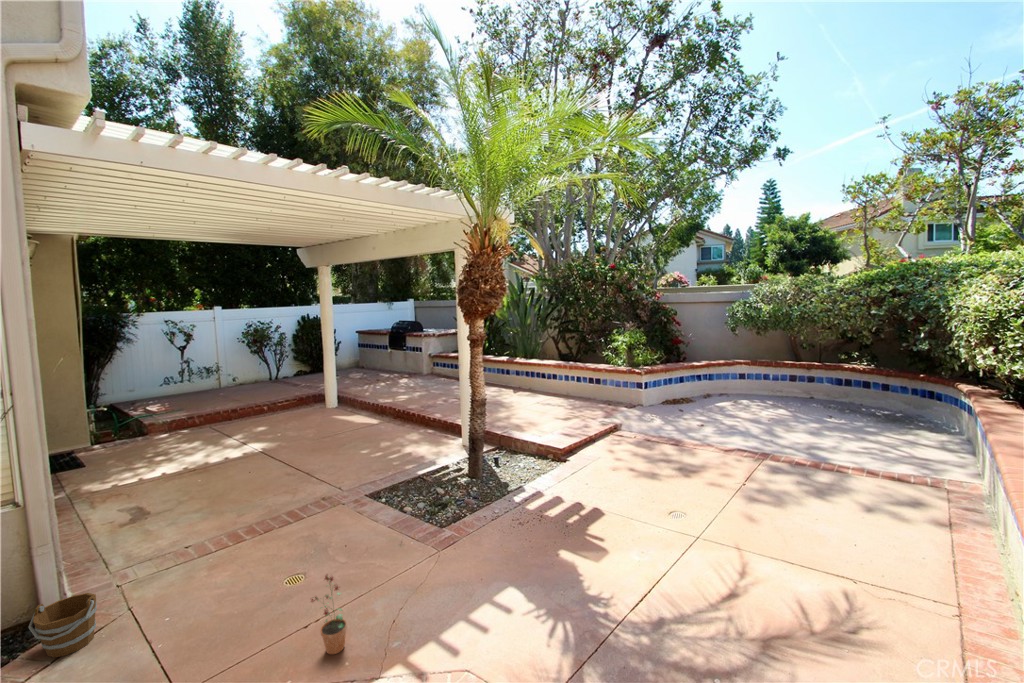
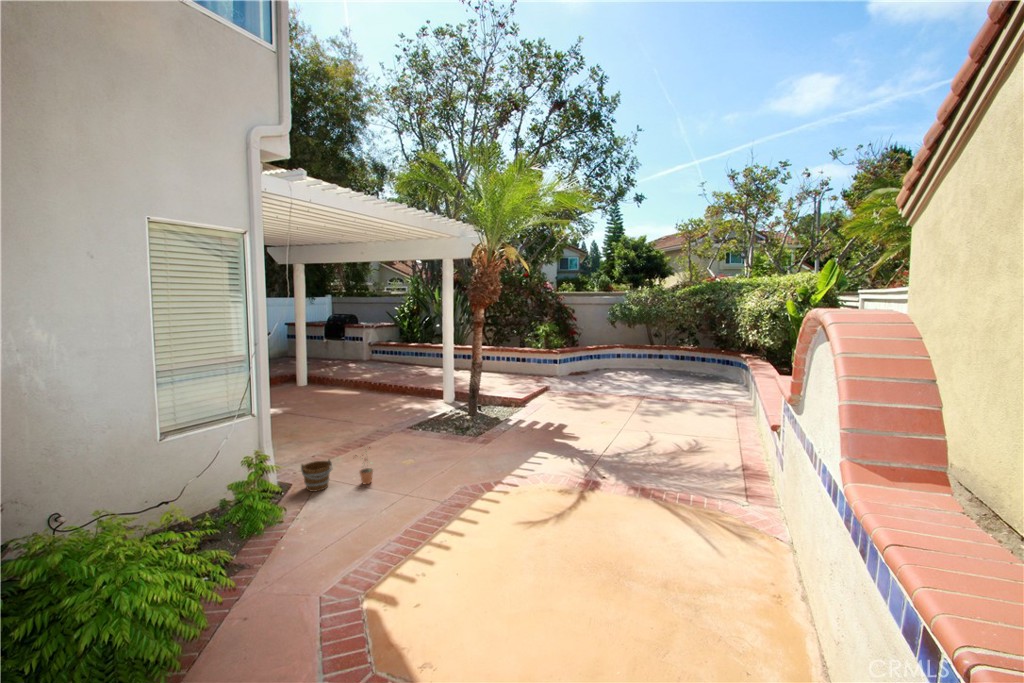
potted plant: present [311,574,347,654] -> present [355,445,373,484]

